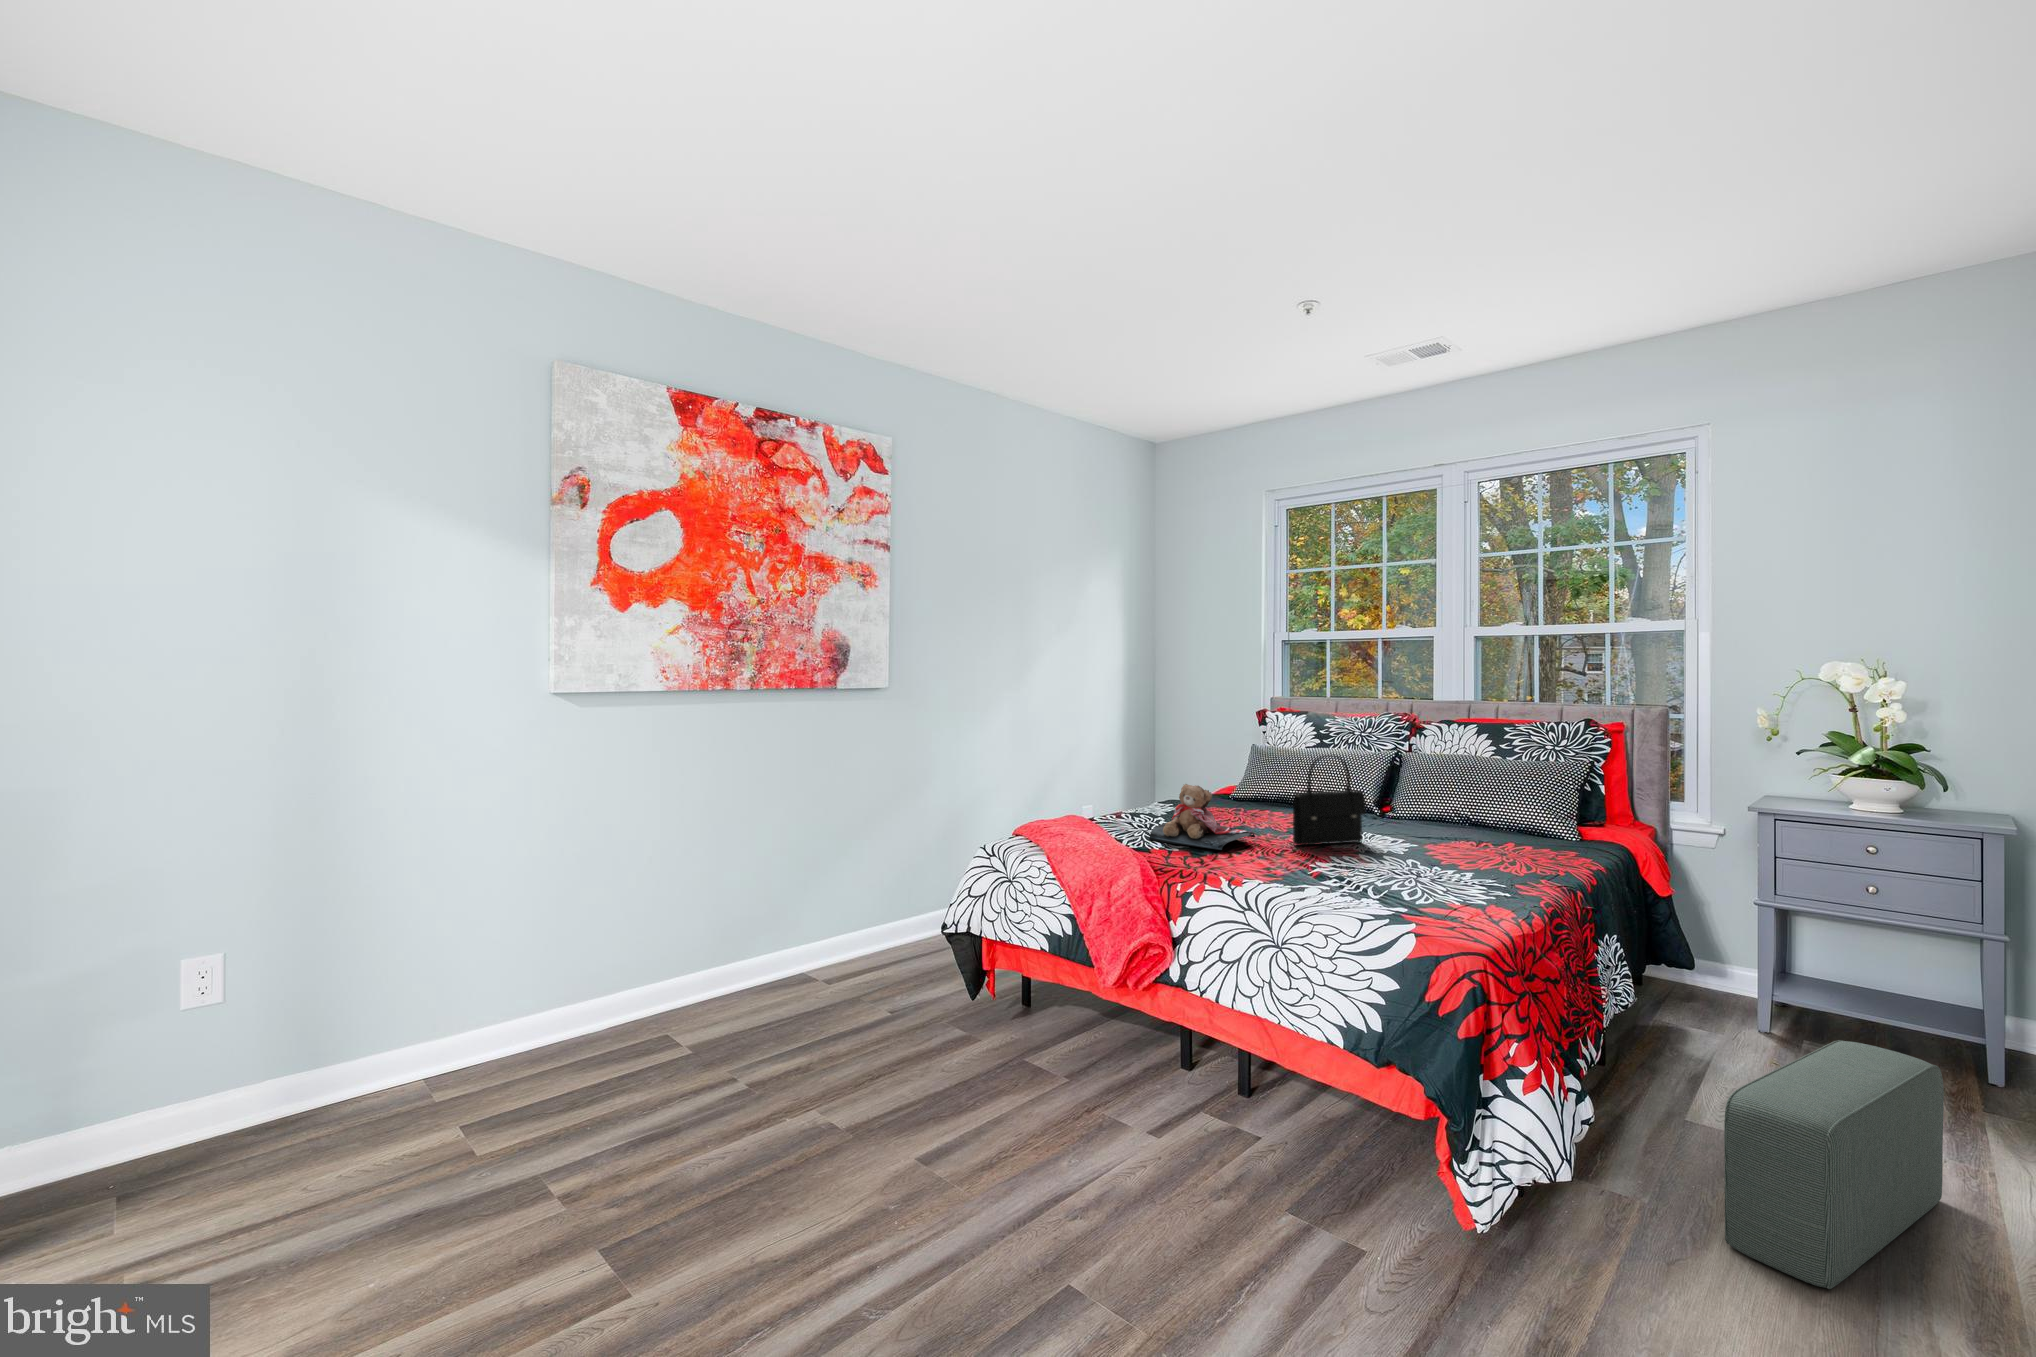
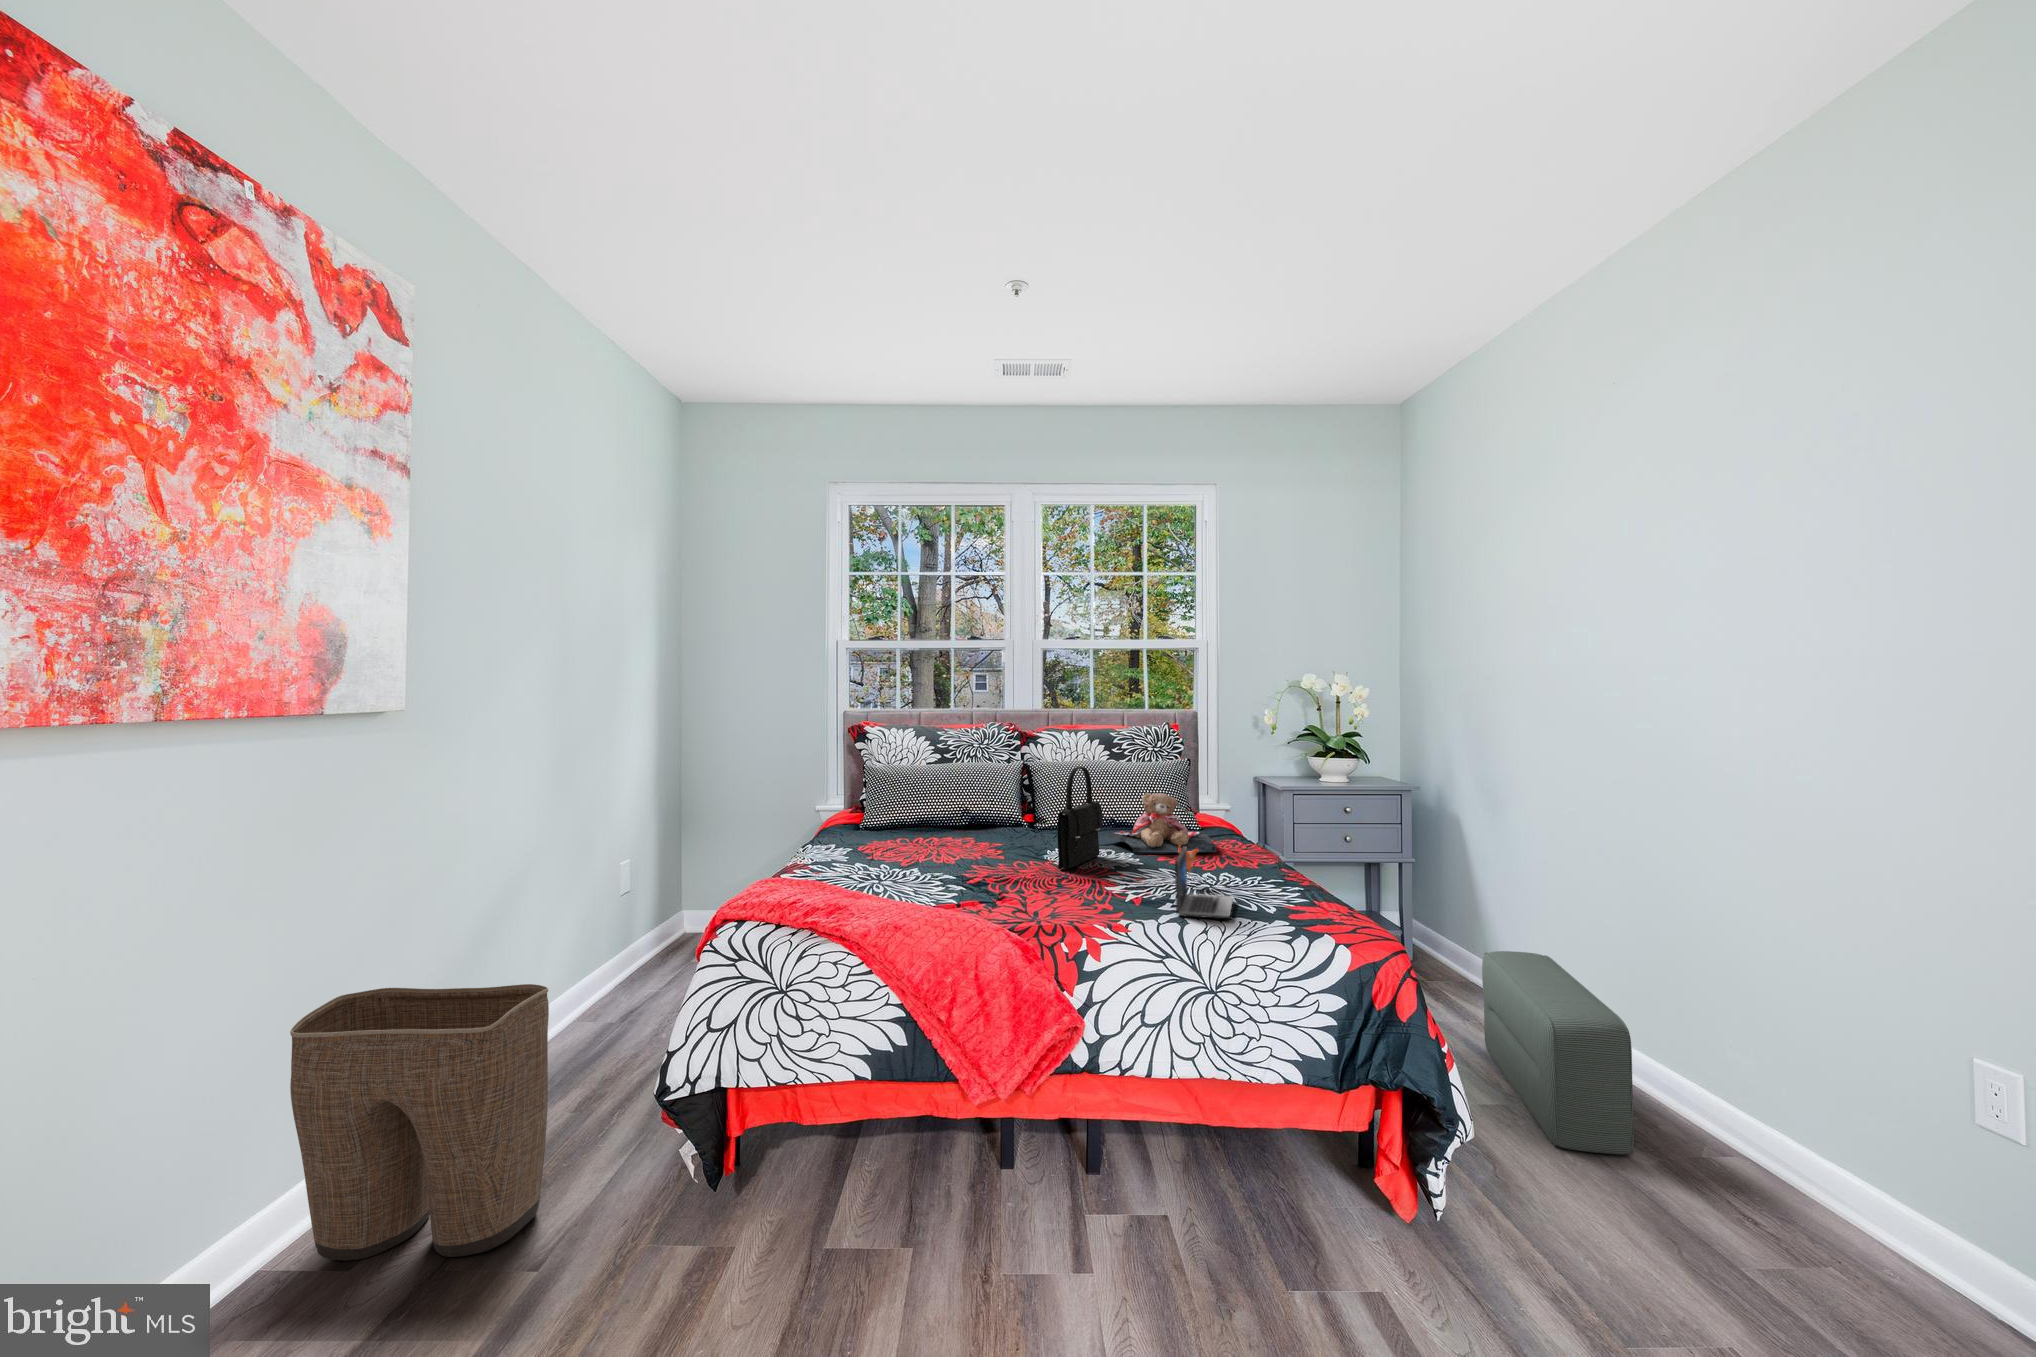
teddy bear: present [1149,784,1255,850] -> present [1108,793,1216,854]
laptop: none [1295,832,1382,895] -> present [1175,847,1233,919]
laundry basket: none [811,841,922,992] -> present [290,984,549,1260]

